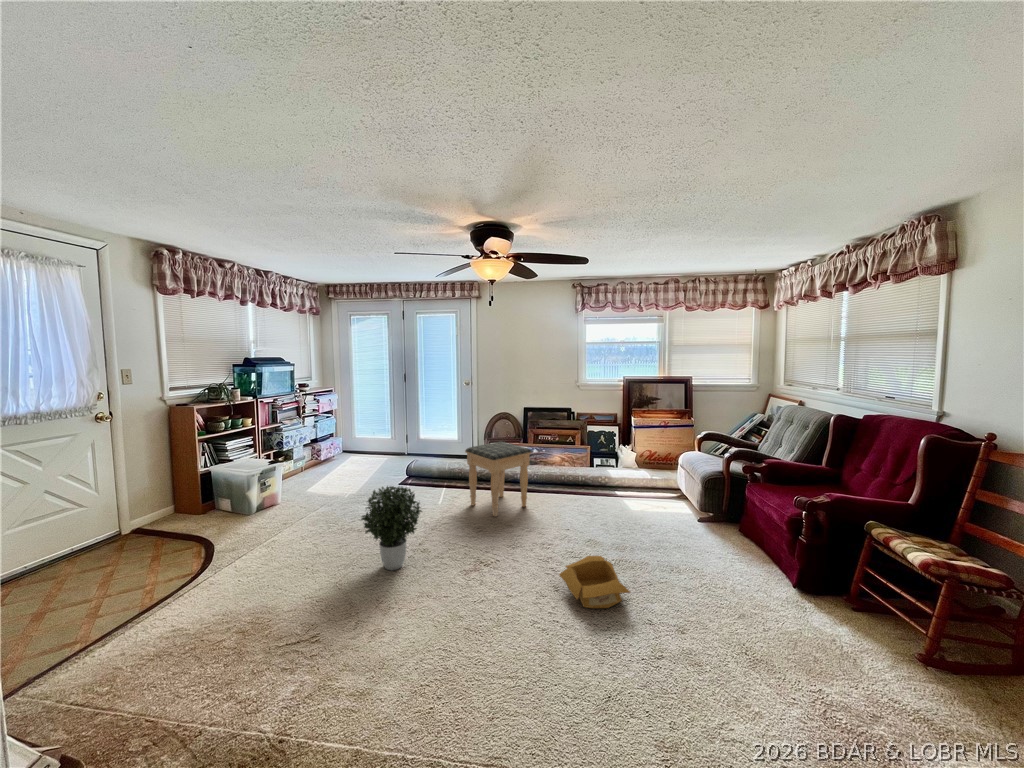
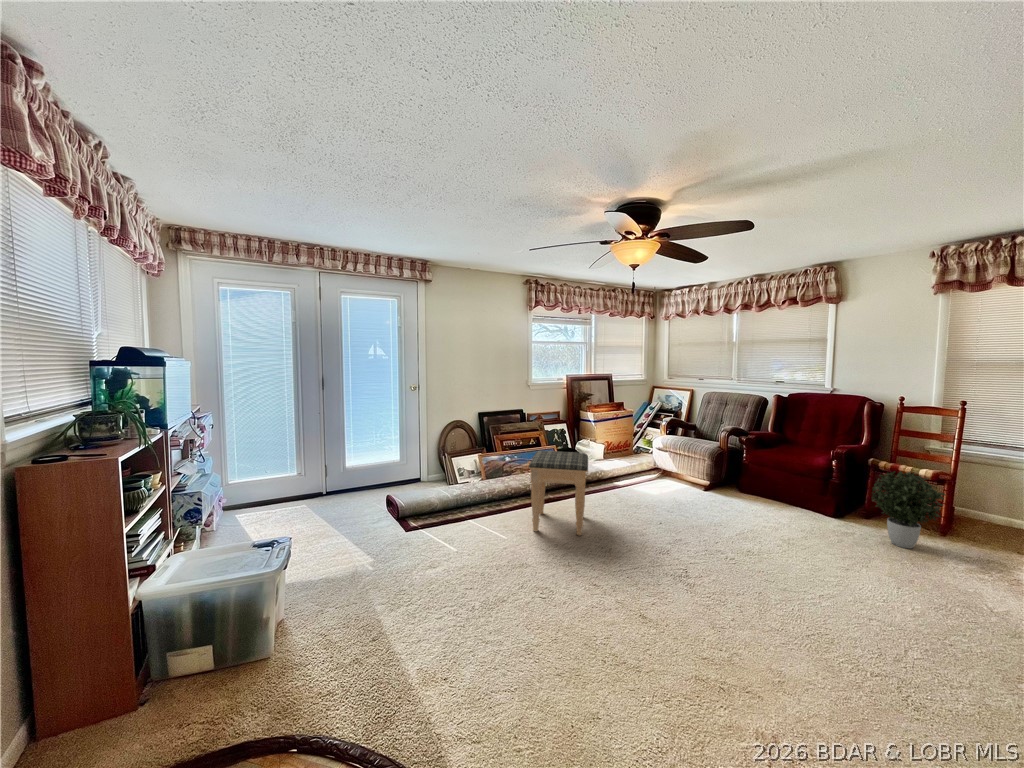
potted plant: present [361,486,422,570] -> present [872,471,945,549]
cardboard box: present [559,556,630,608] -> none [748,537,820,586]

